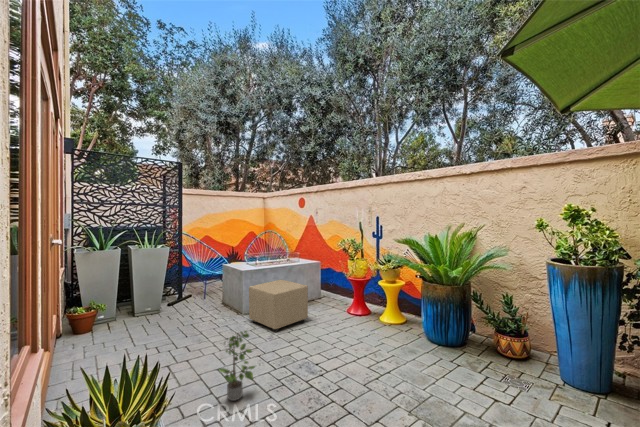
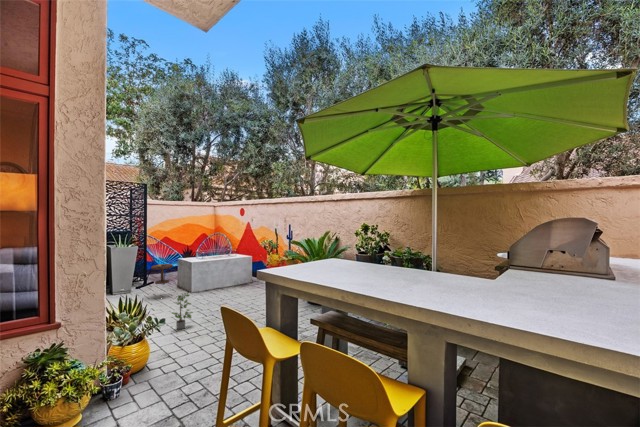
side table: none [186,273,216,326] -> present [151,264,172,284]
ottoman: present [249,280,308,332] -> none [195,268,235,300]

